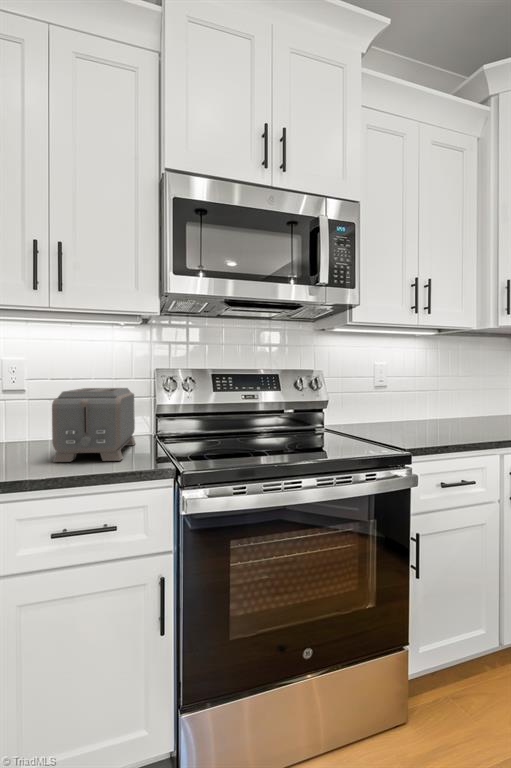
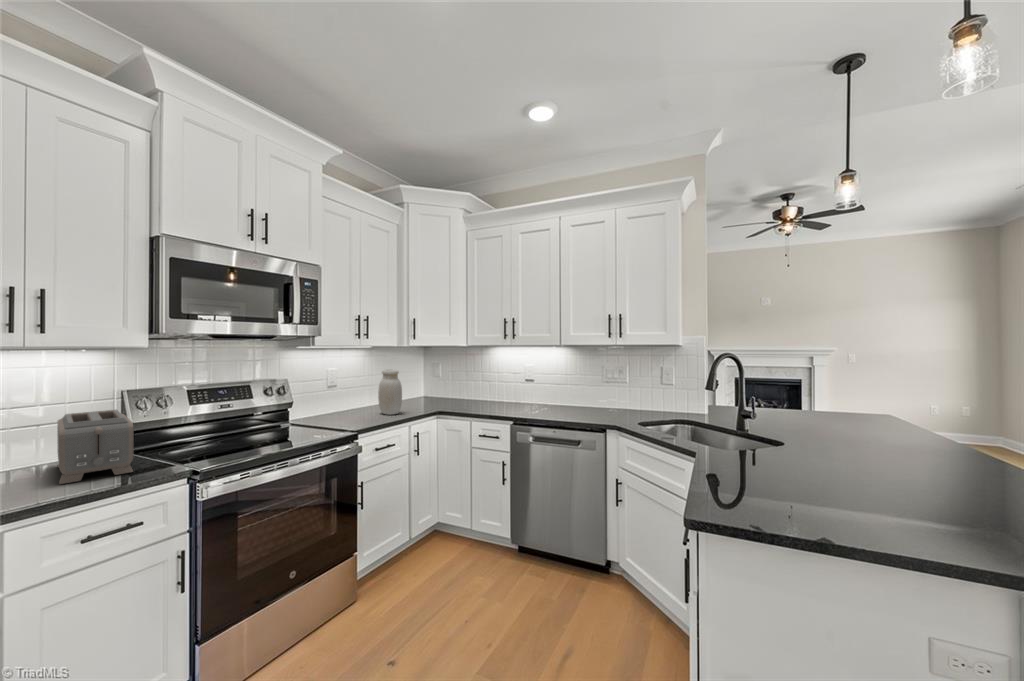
jar: none [448,364,487,435] -> present [378,369,402,415]

